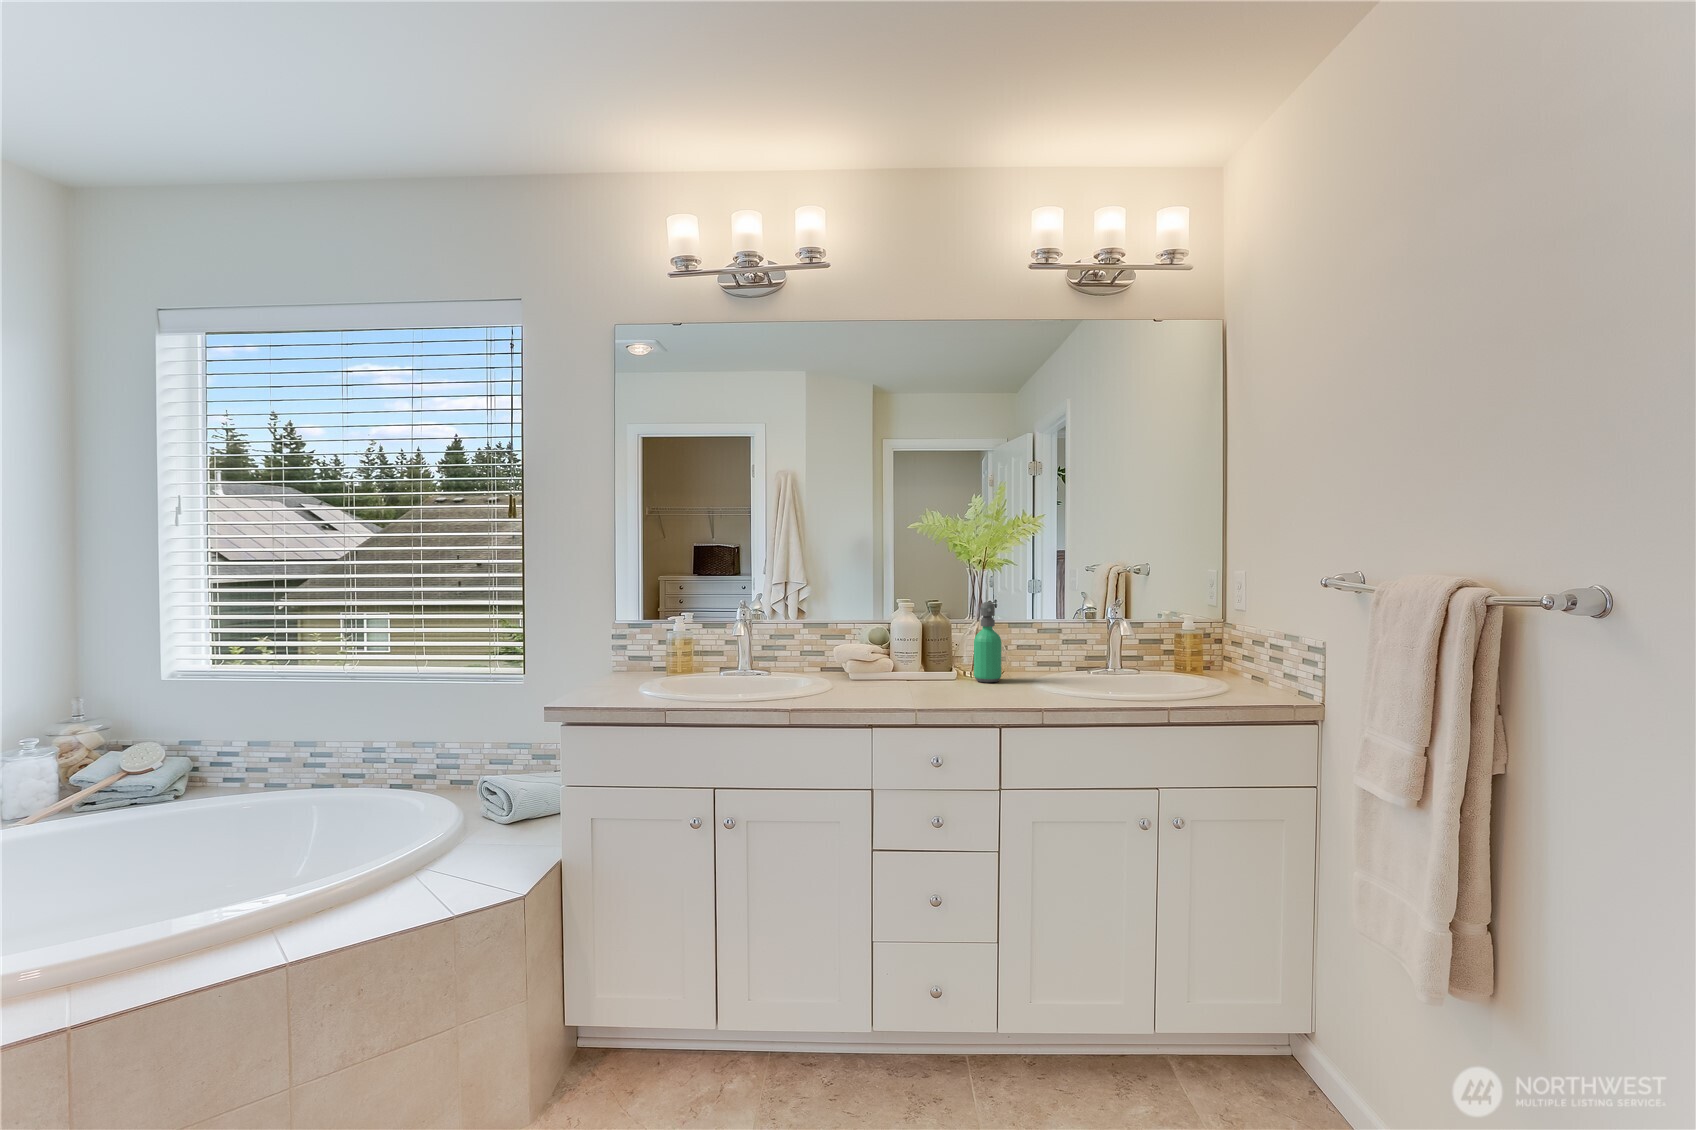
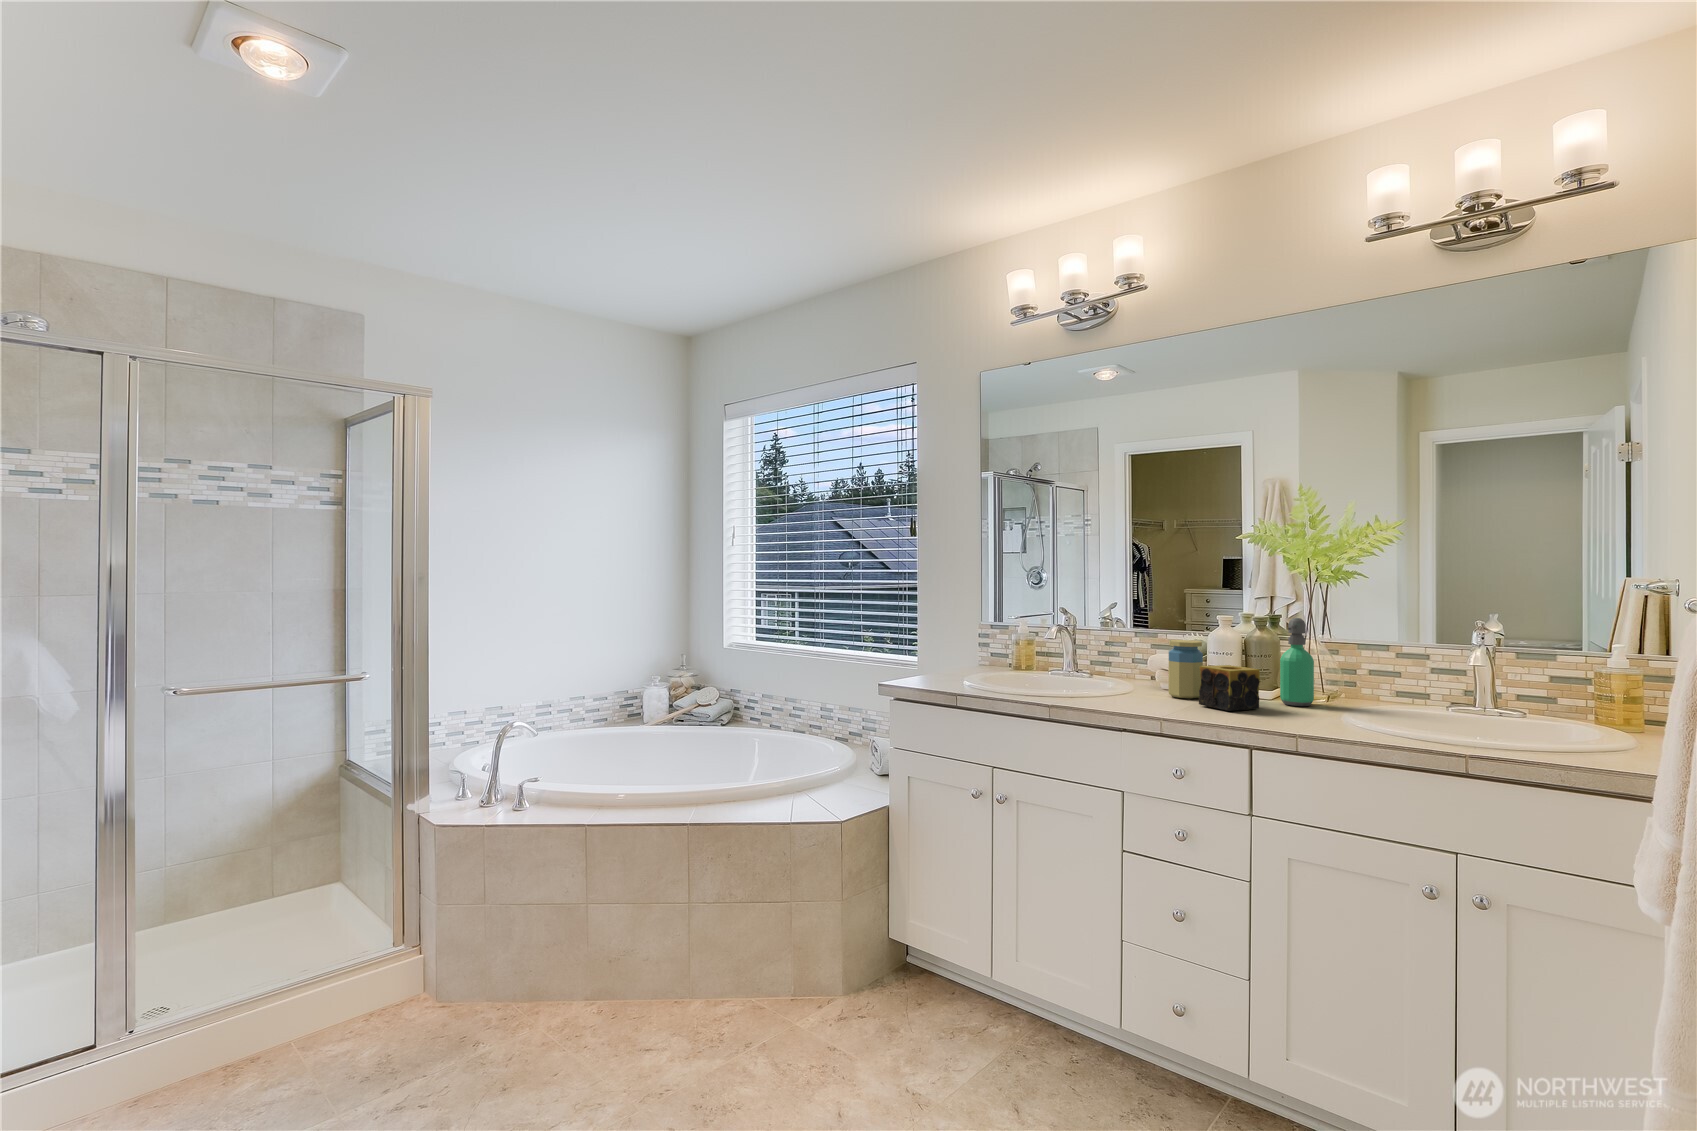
jar: none [877,628,910,686] -> present [1168,640,1203,698]
candle: none [925,650,975,694] -> present [1199,665,1260,711]

